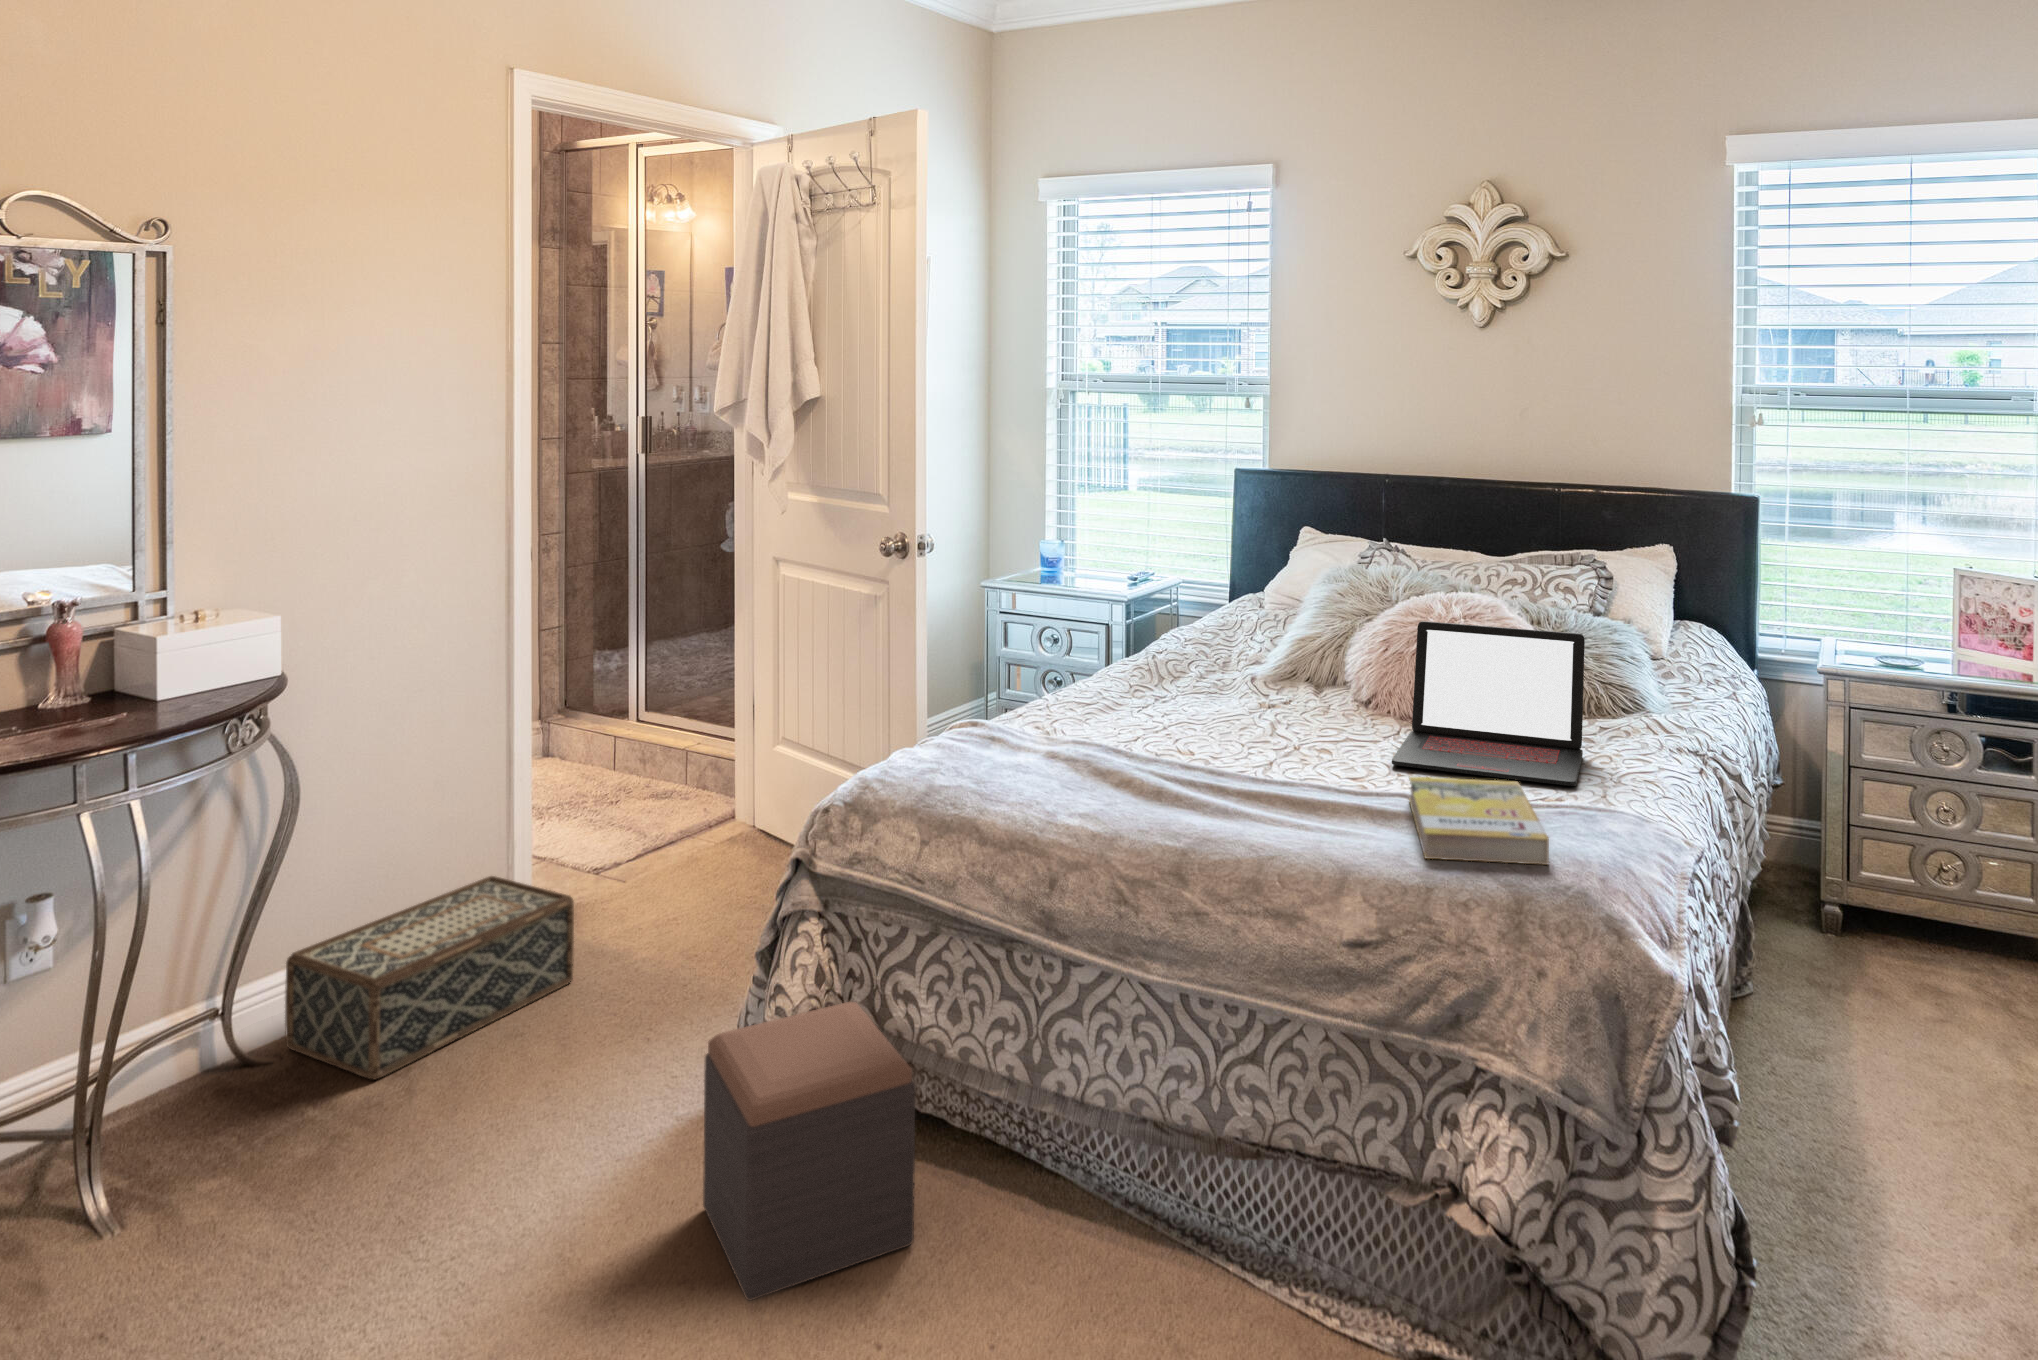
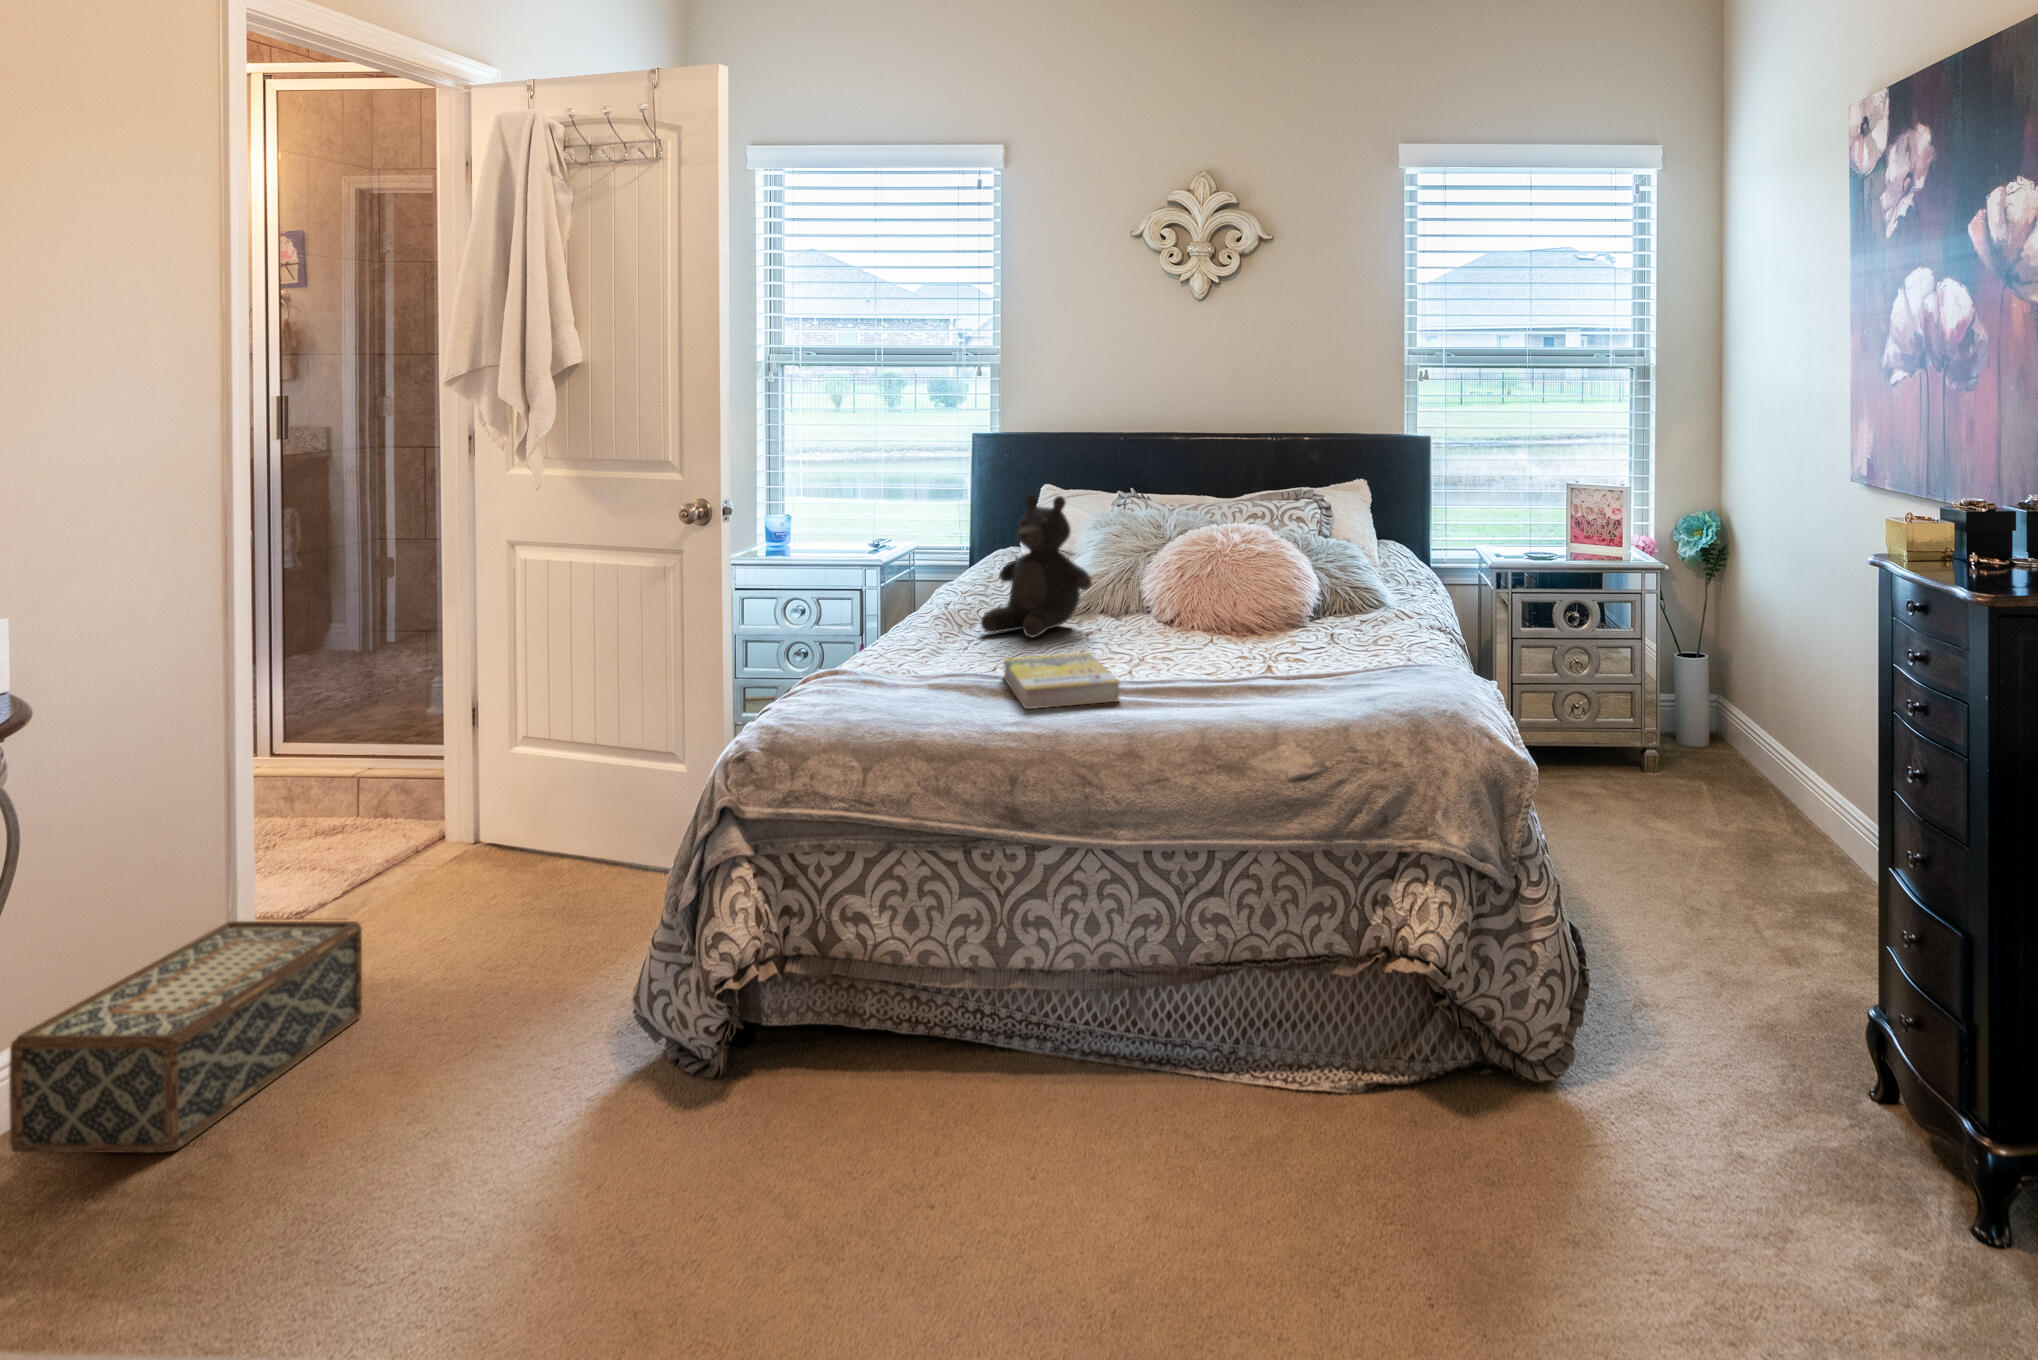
teddy bear: none [1148,545,1265,704] -> present [981,494,1092,638]
laptop: present [1392,621,1585,786] -> none [1238,541,1390,659]
book: present [1409,777,1549,865] -> present [1003,652,1119,709]
footstool: present [703,1002,915,1301] -> none [681,931,912,1206]

